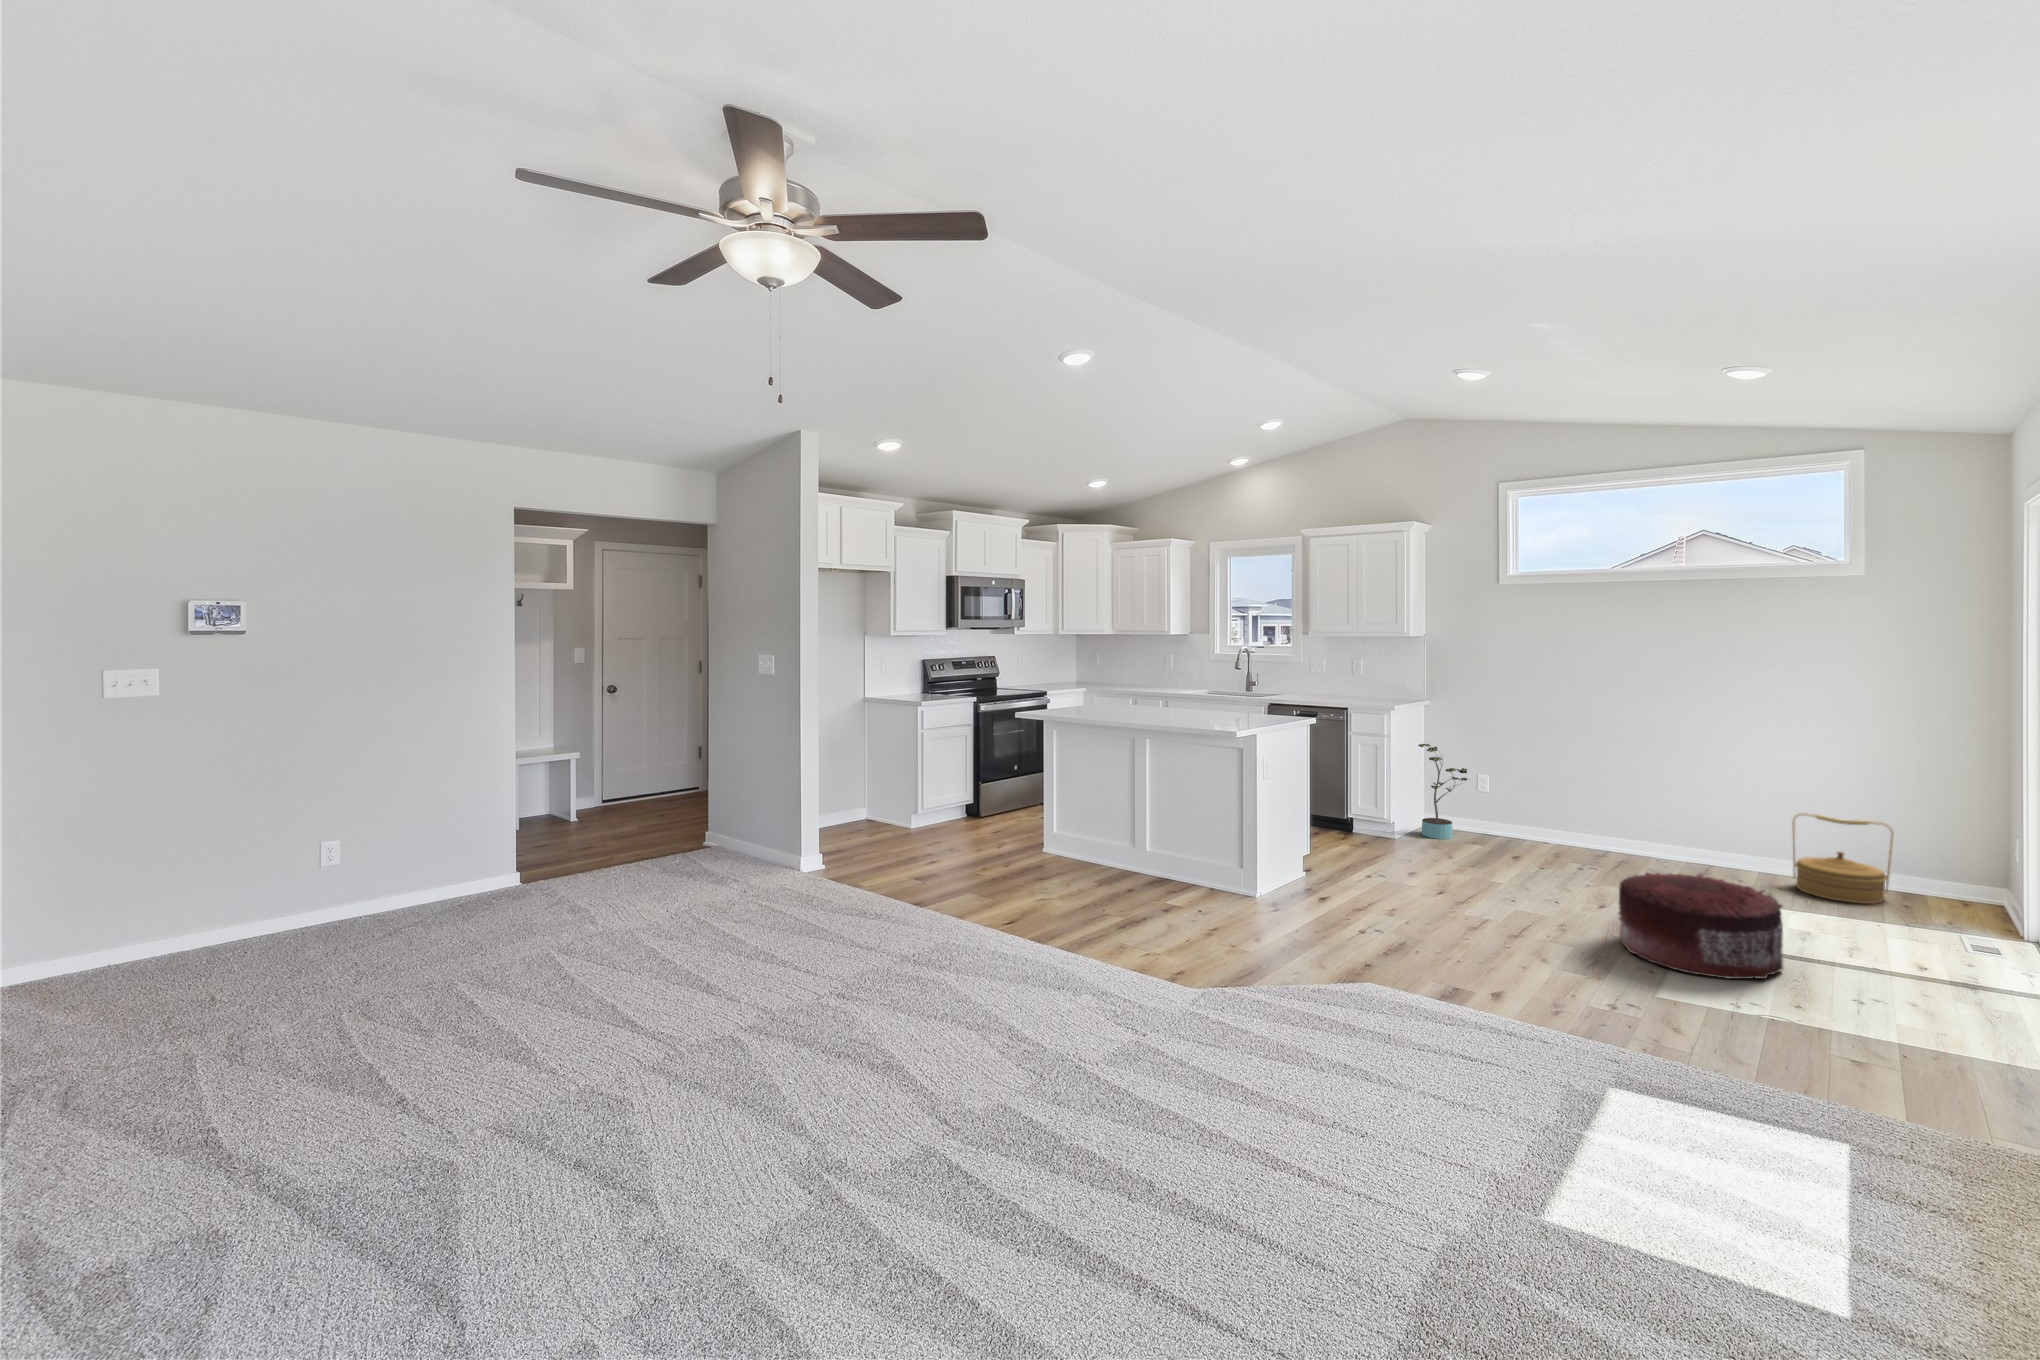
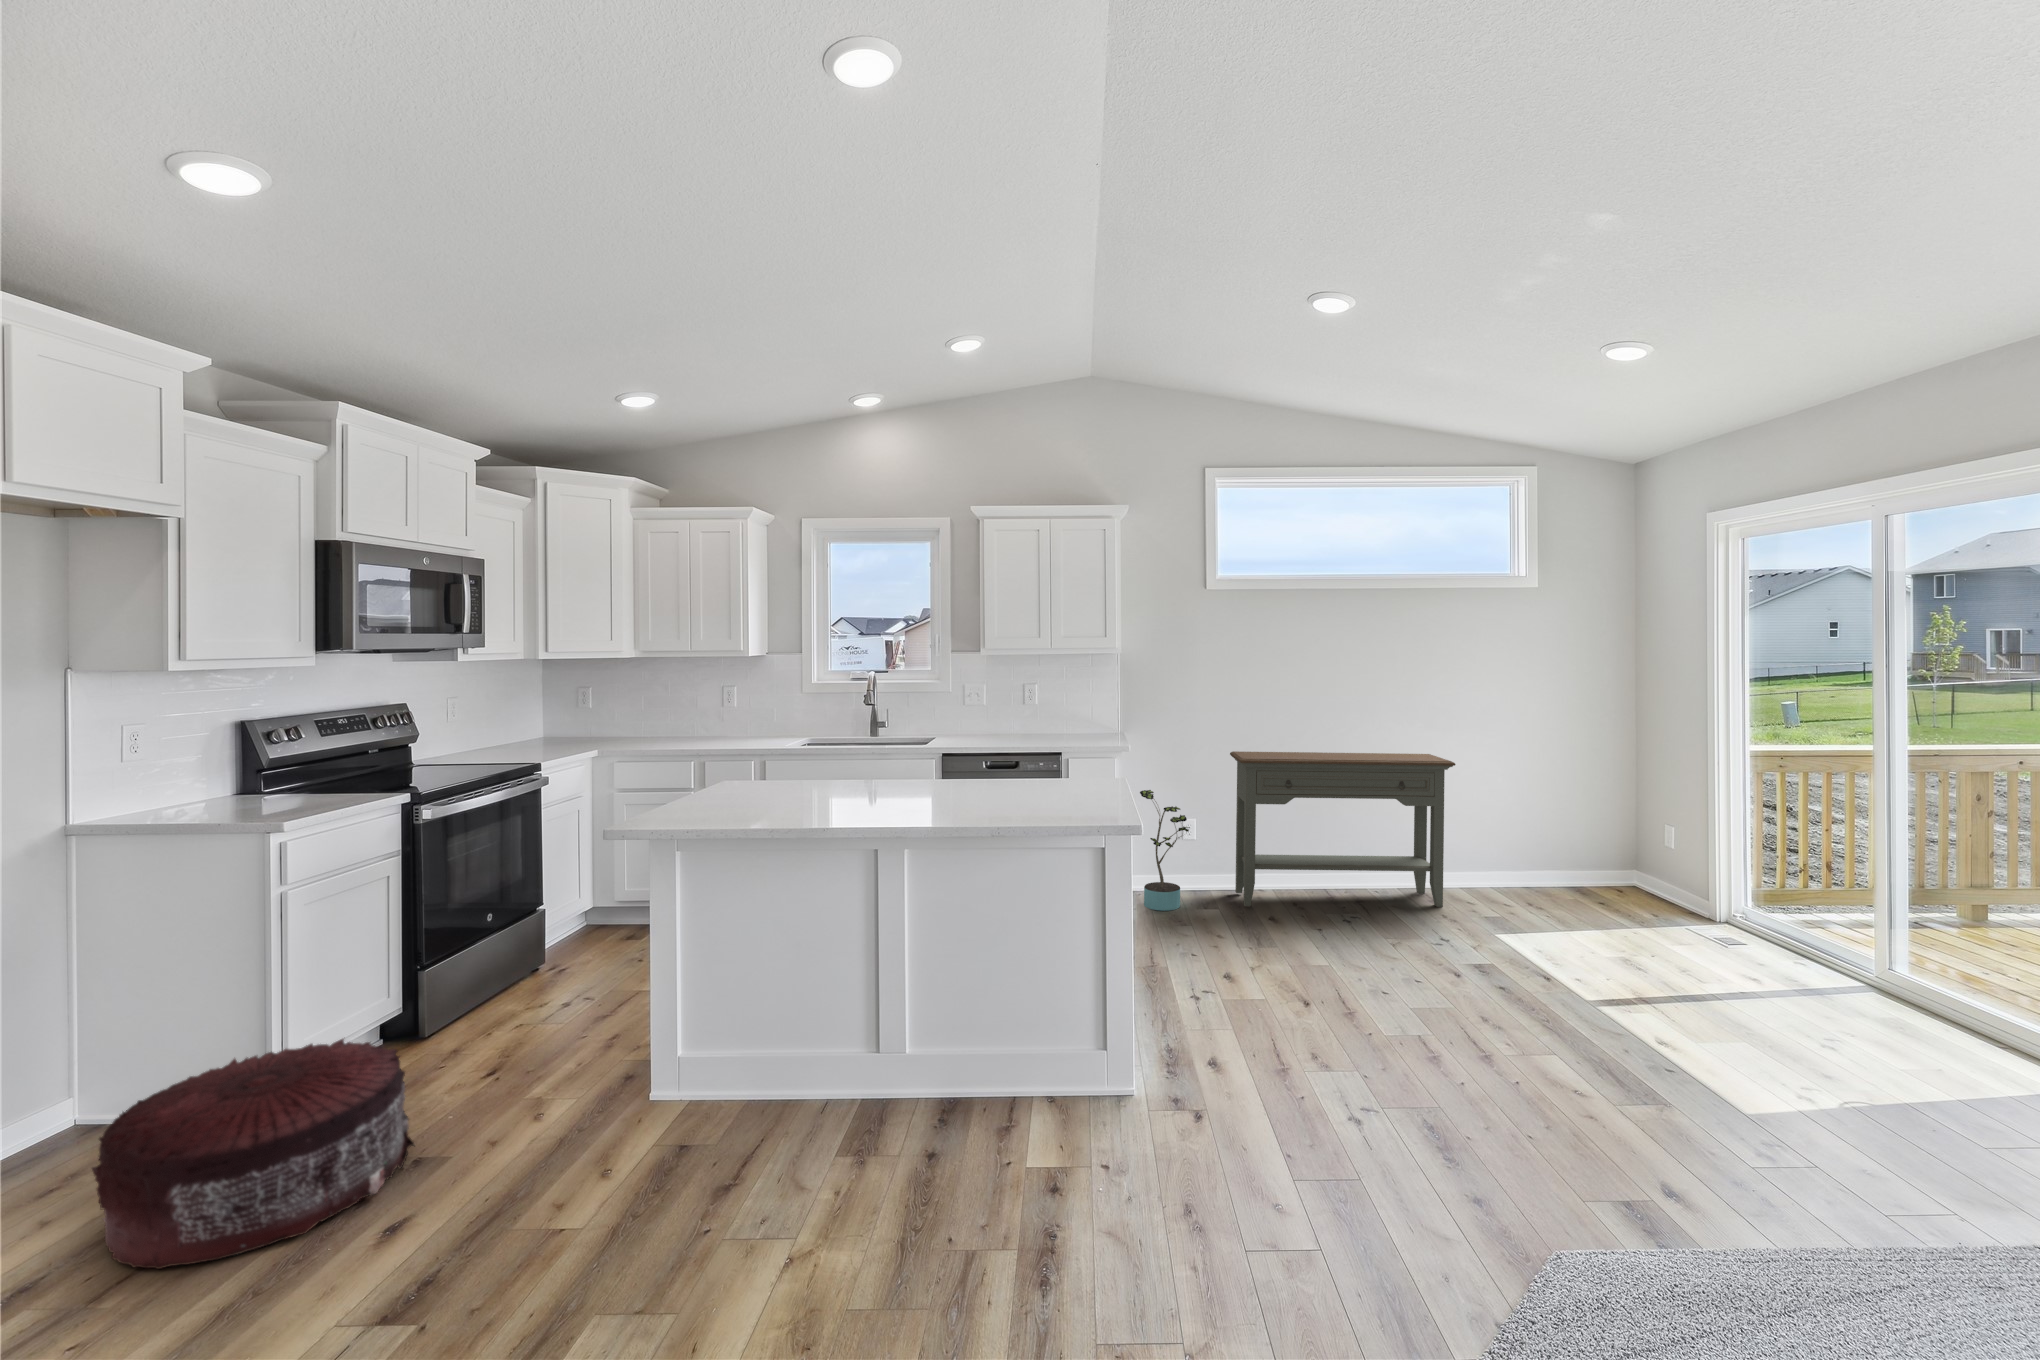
console table: none [1495,720,1715,878] -> present [1230,751,1456,907]
woven basket: present [1793,813,1894,904] -> none [1513,825,1591,910]
pouf: present [1619,872,1784,979] -> present [92,1039,414,1269]

